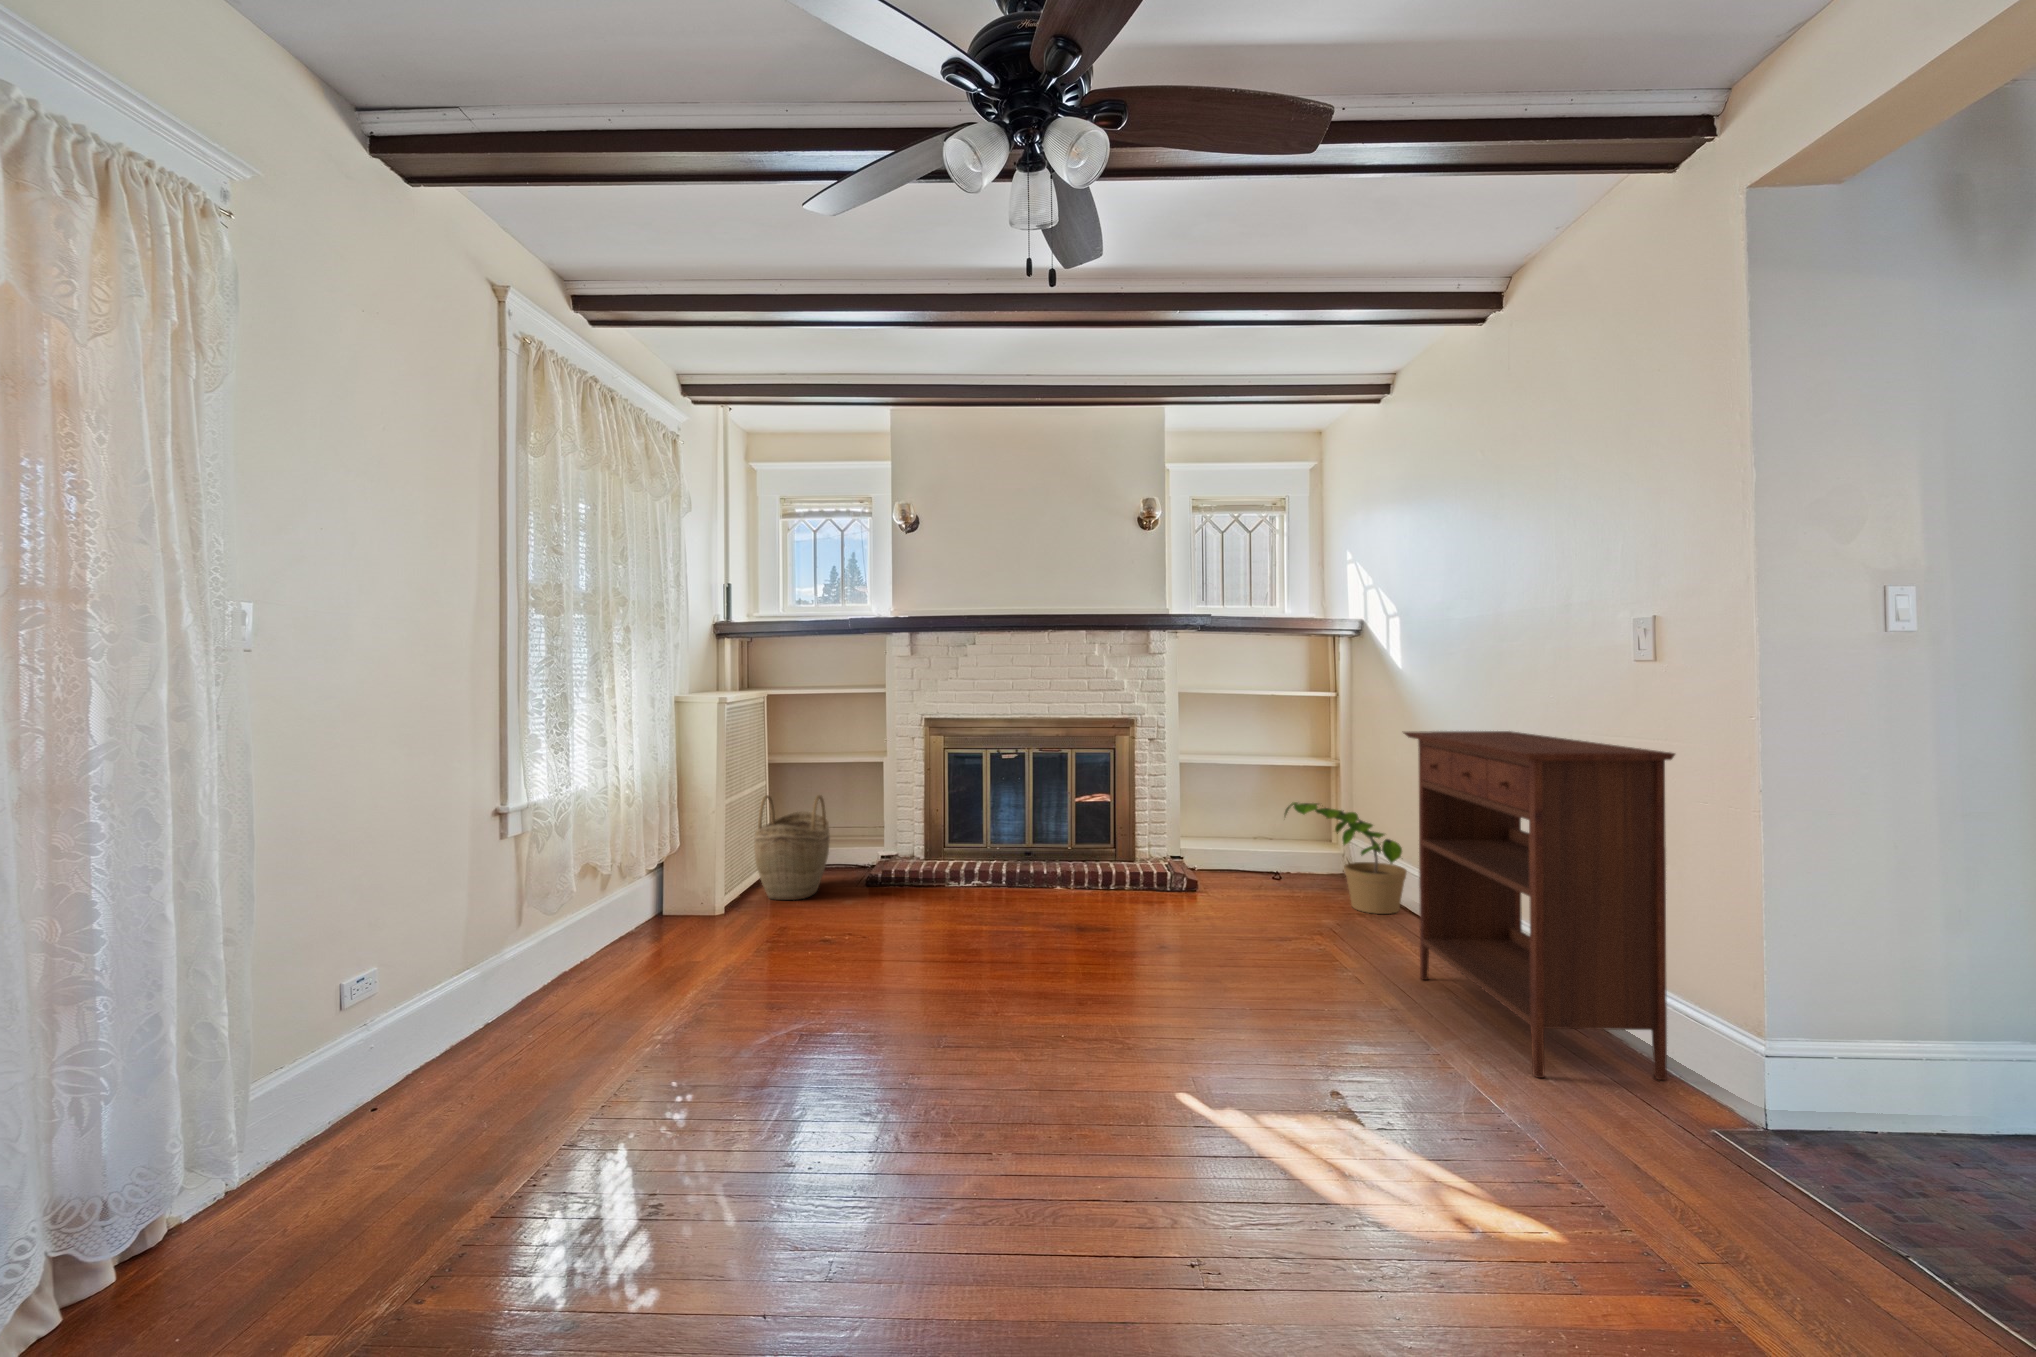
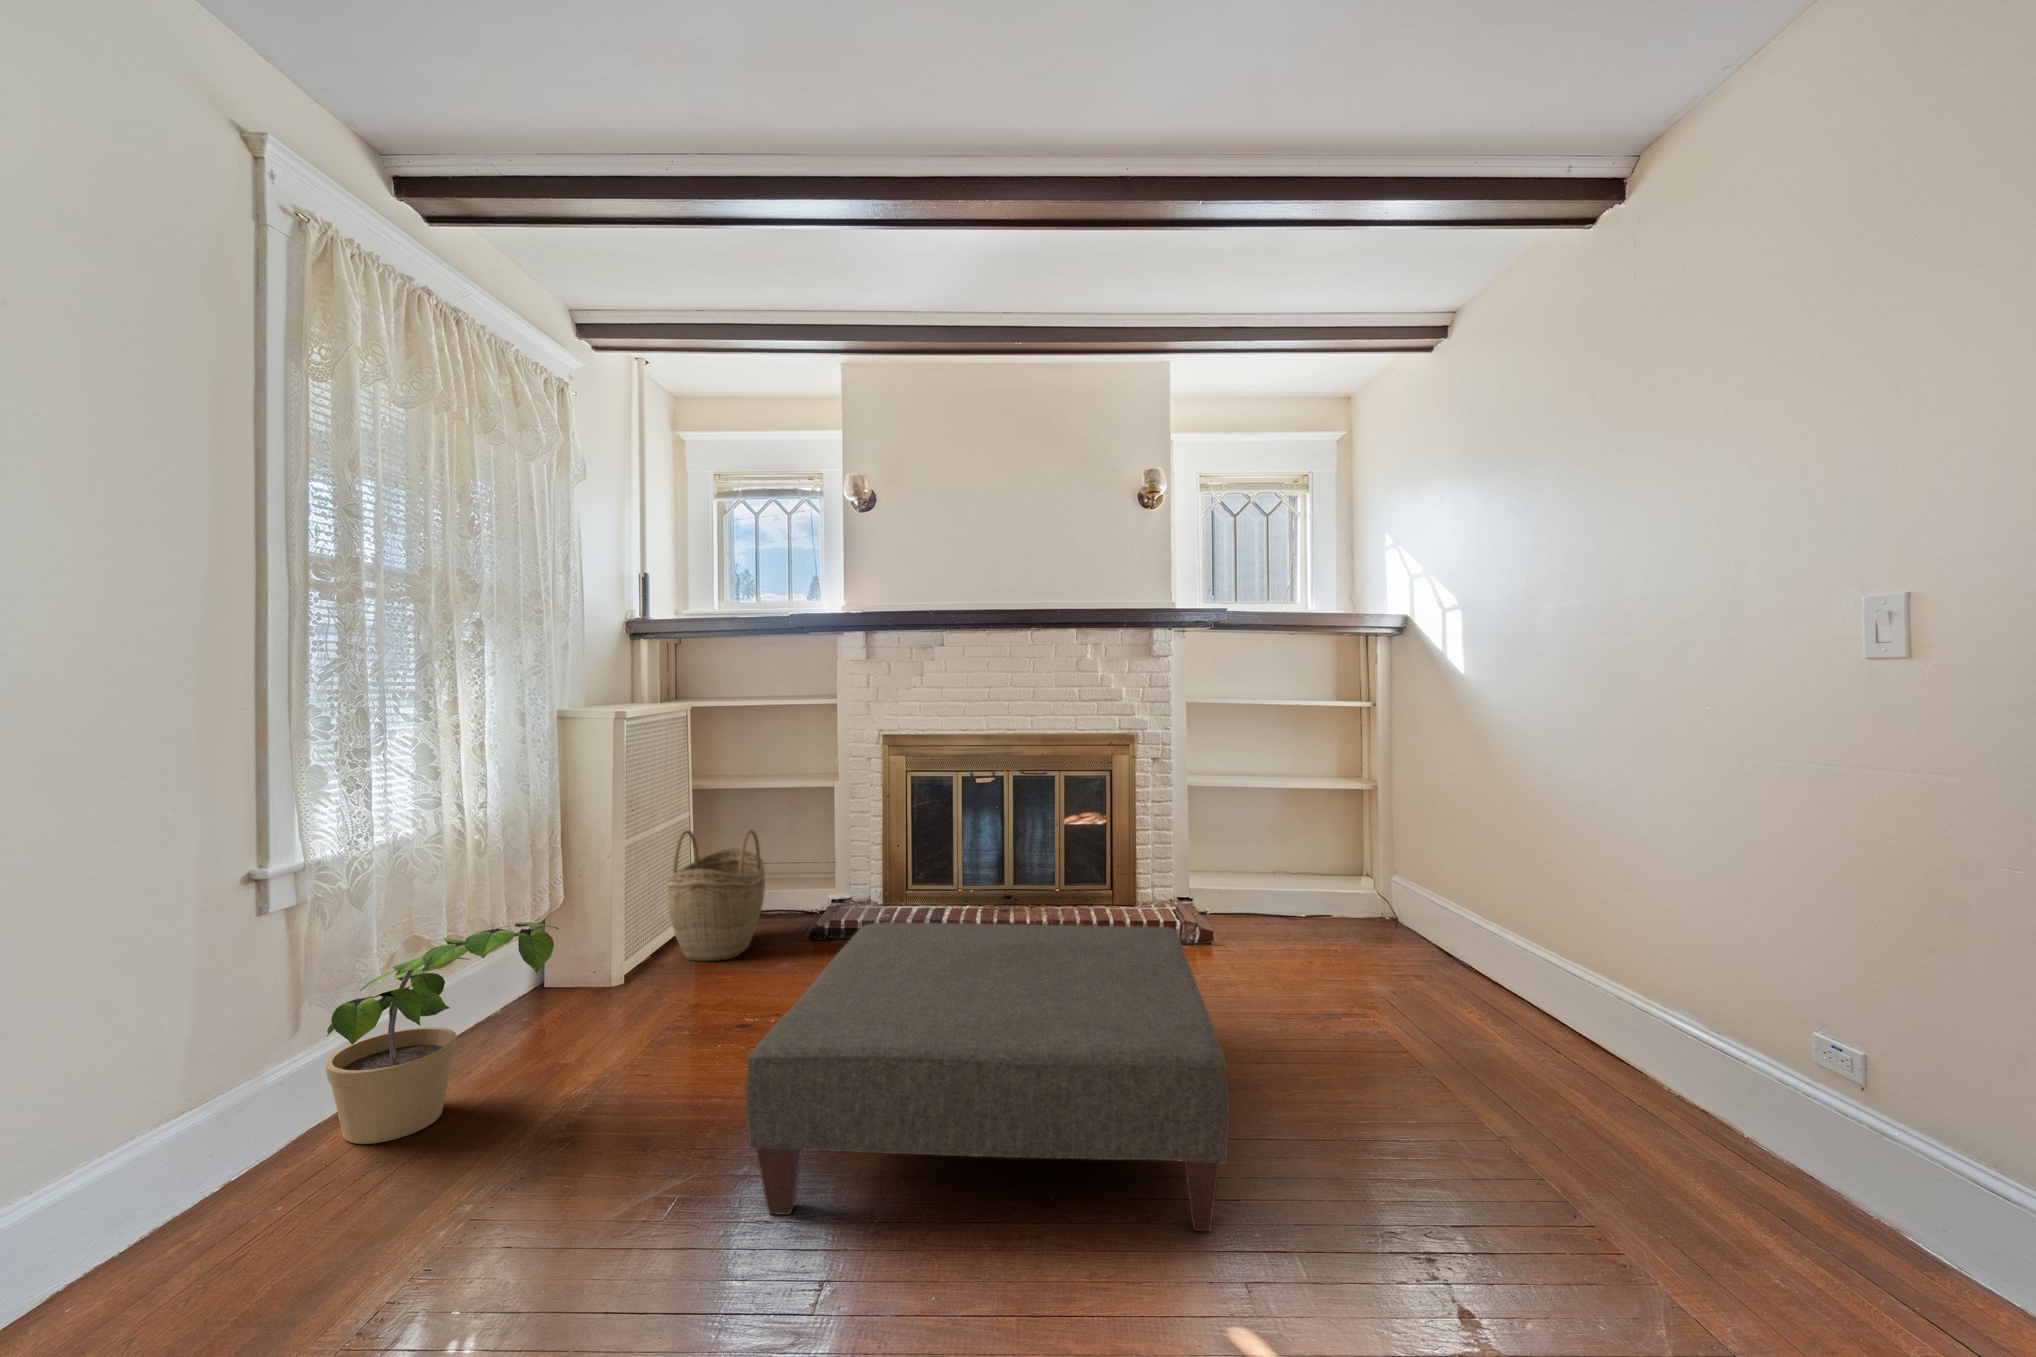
console table: present [1404,731,1675,1080] -> none [1498,756,1988,1302]
potted plant: present [1285,802,1407,914] -> present [325,922,559,1144]
ottoman: none [858,859,1187,1047] -> present [745,922,1229,1231]

